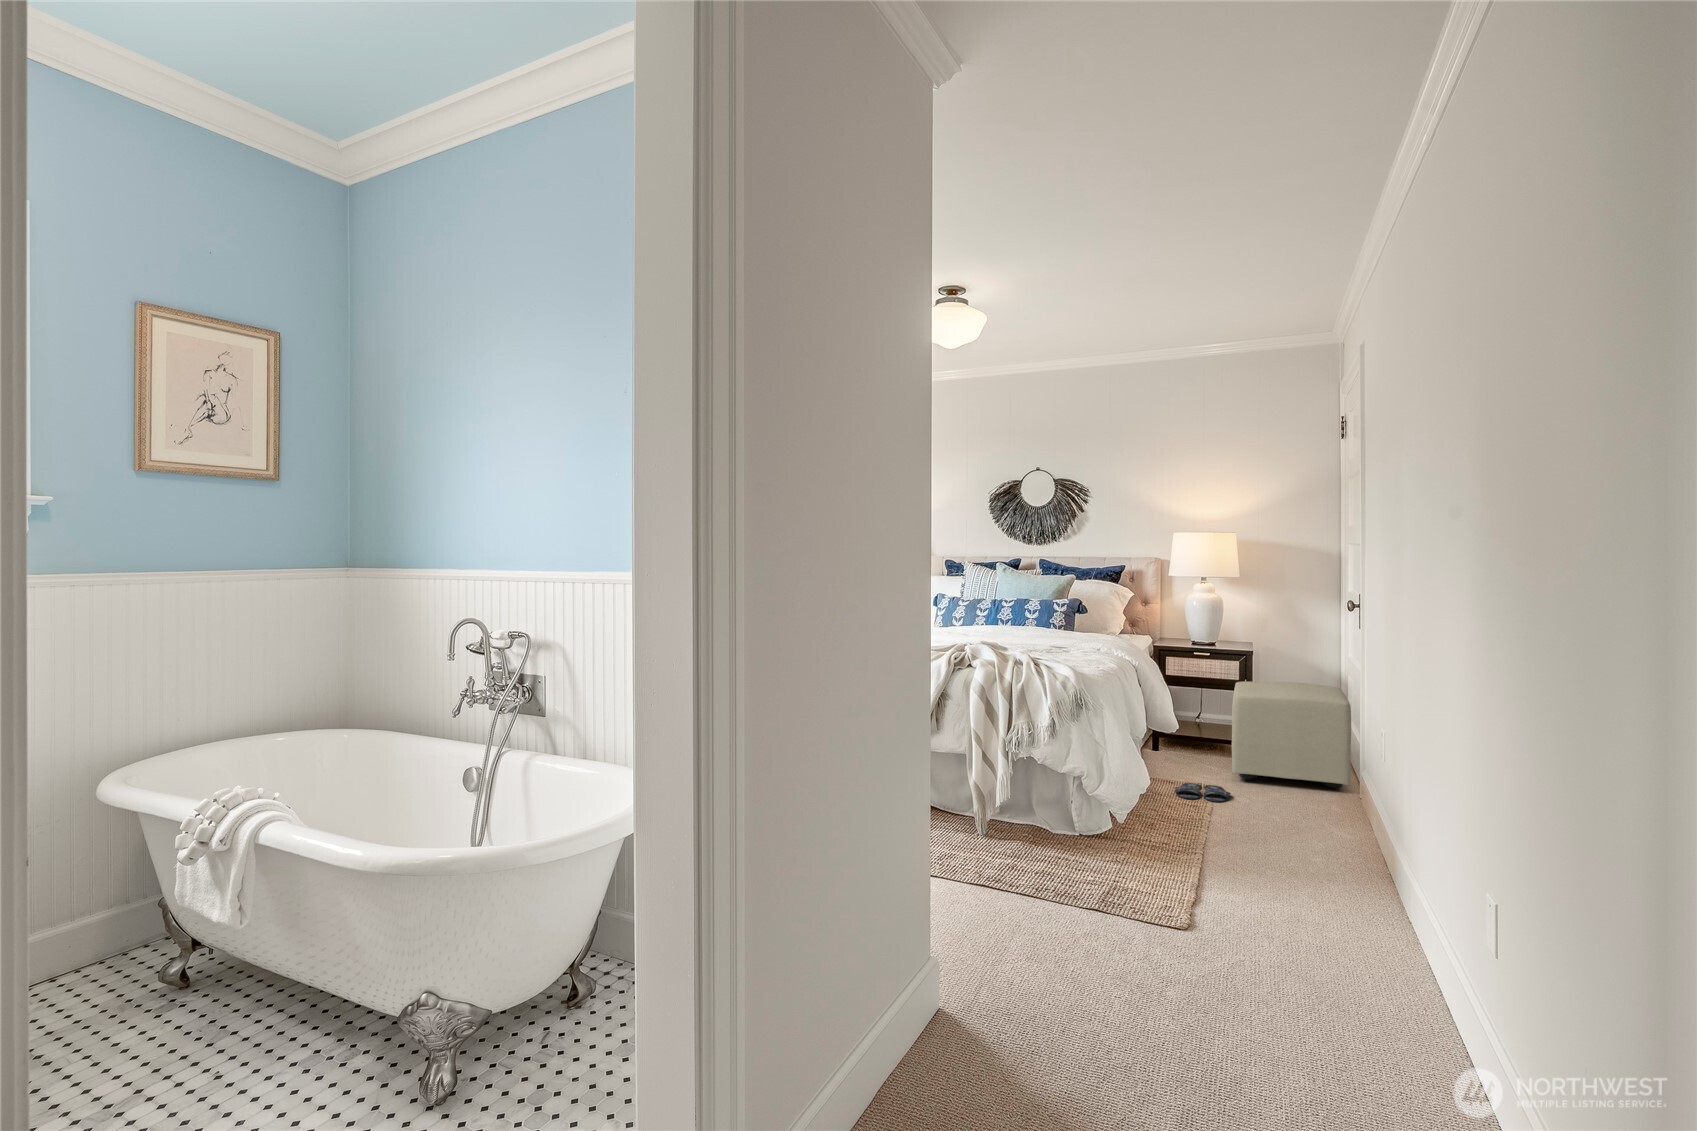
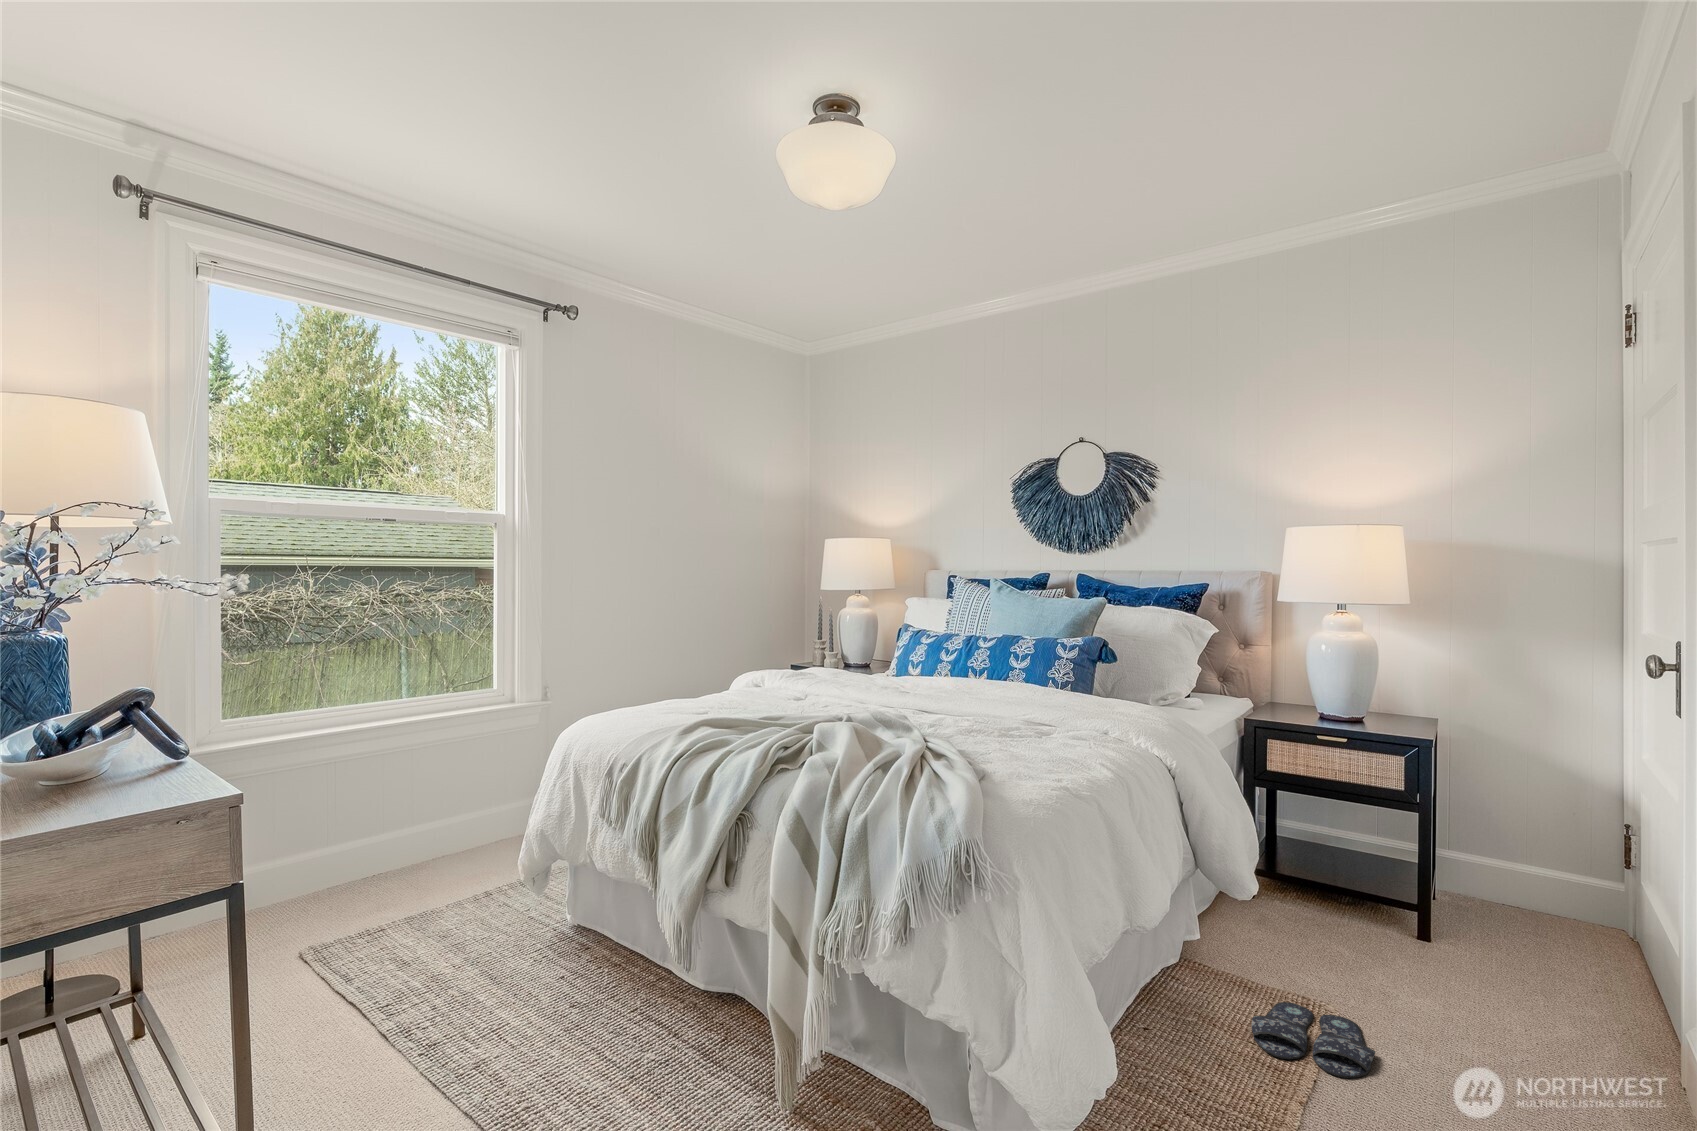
ottoman: present [1232,681,1351,789] -> none [1383,797,1671,1069]

